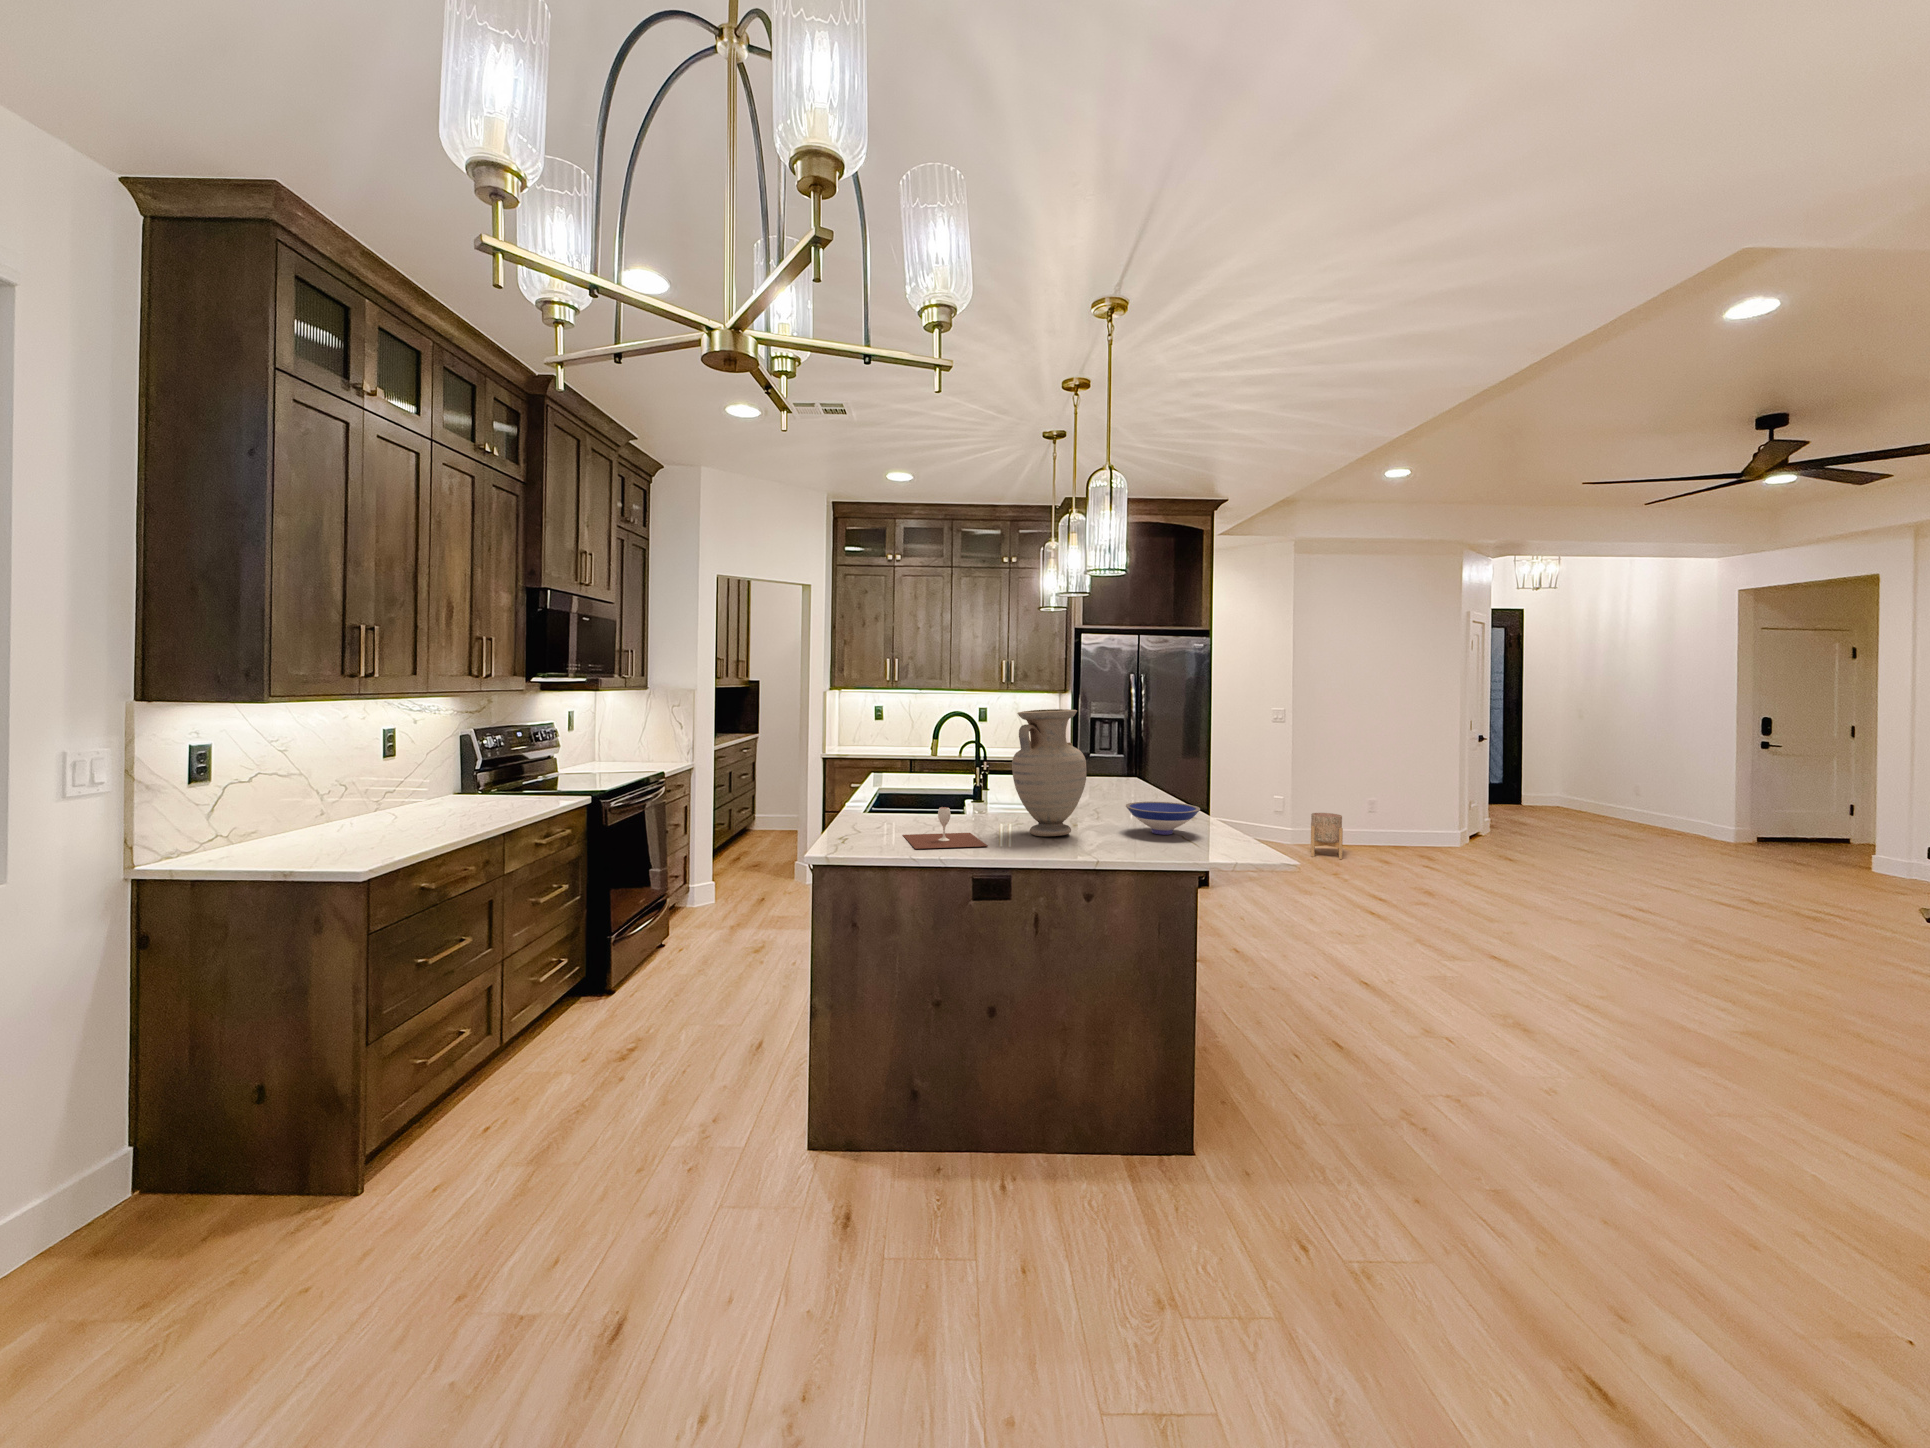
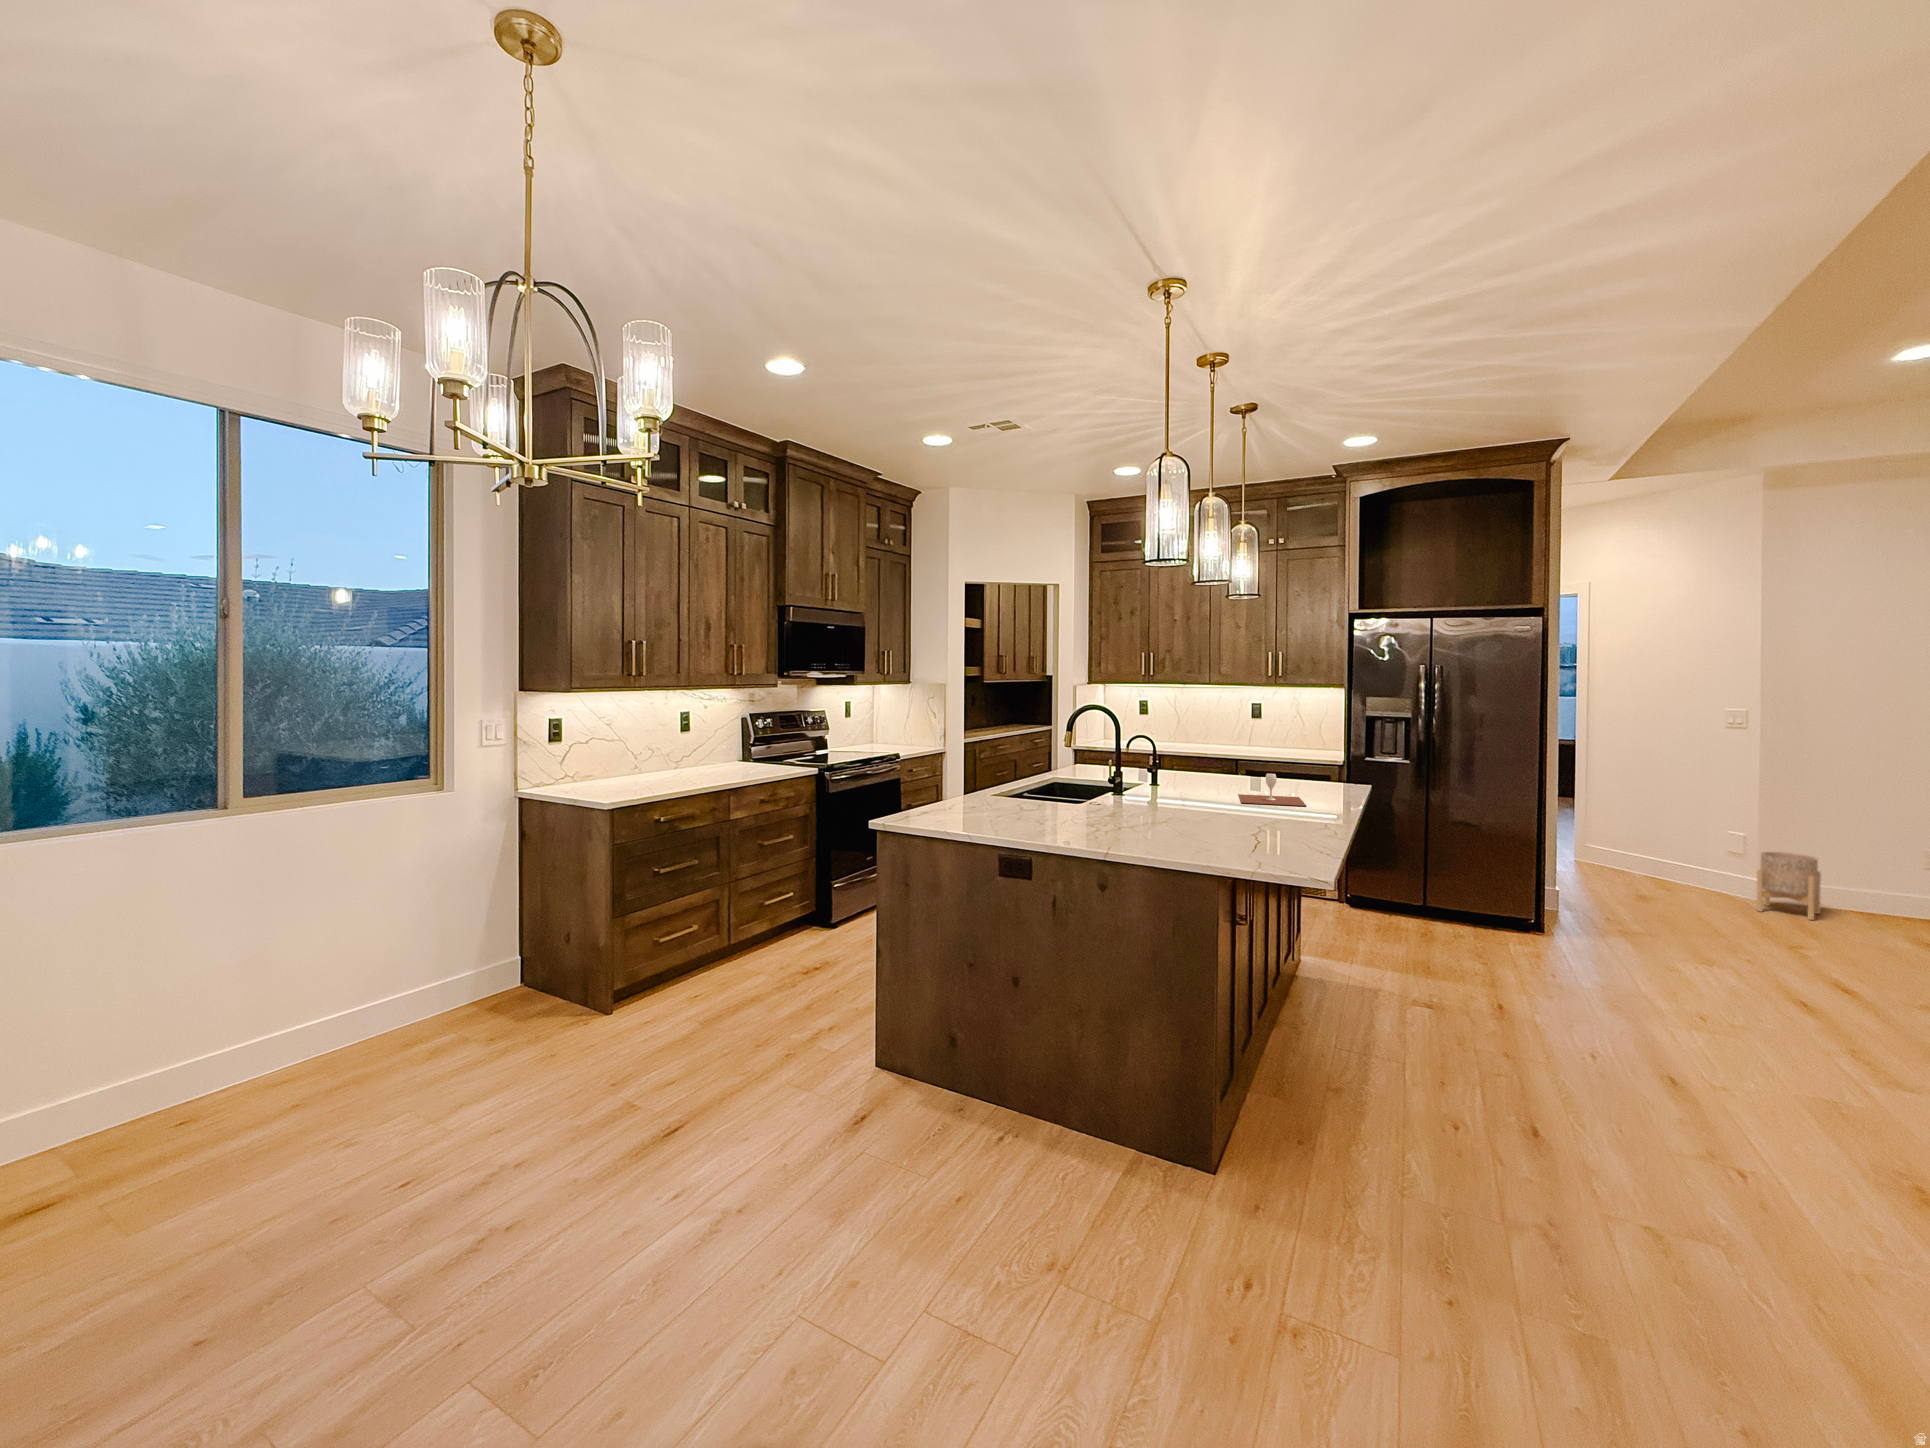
vase: present [1012,709,1086,836] -> none [1067,701,1140,824]
bowl: present [1126,802,1200,835] -> none [1186,799,1269,834]
wine glass: present [903,807,987,849] -> present [1239,773,1306,806]

